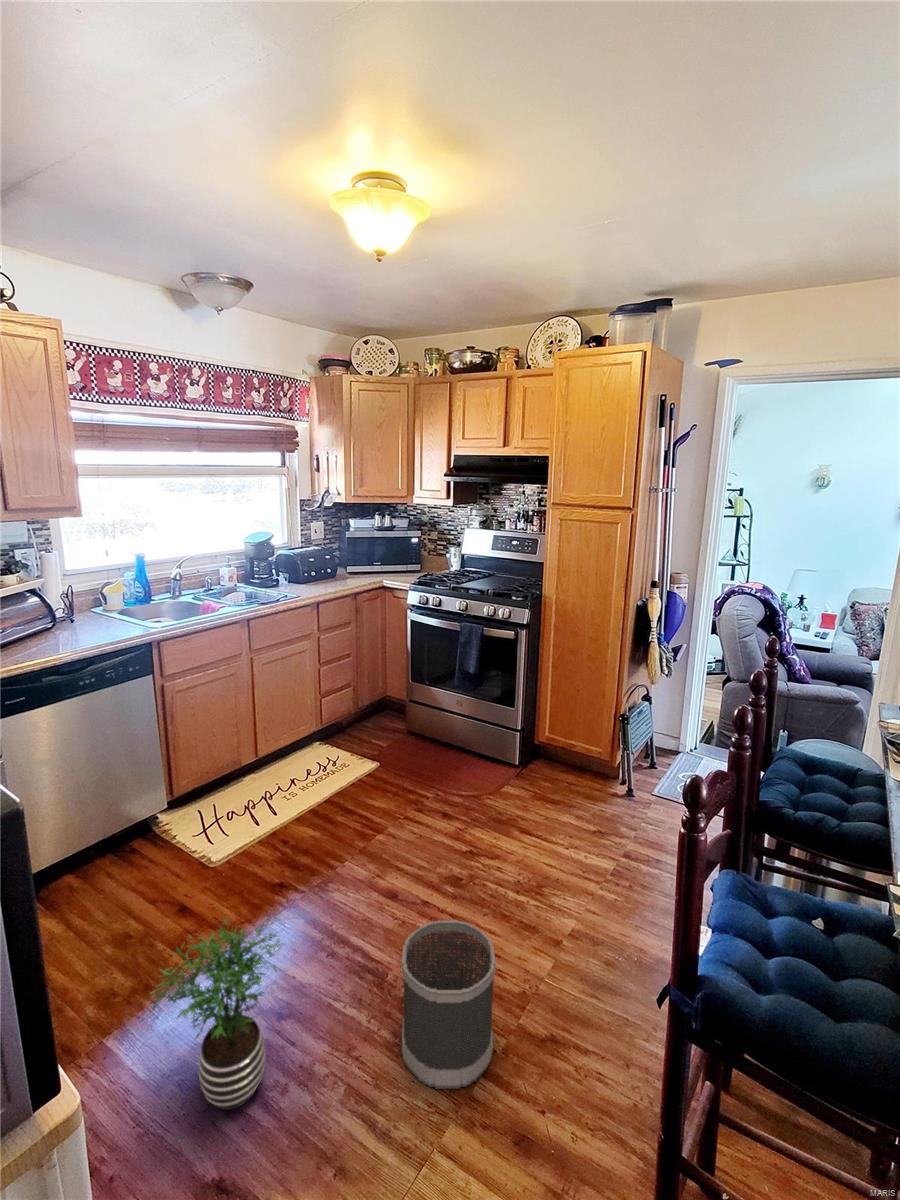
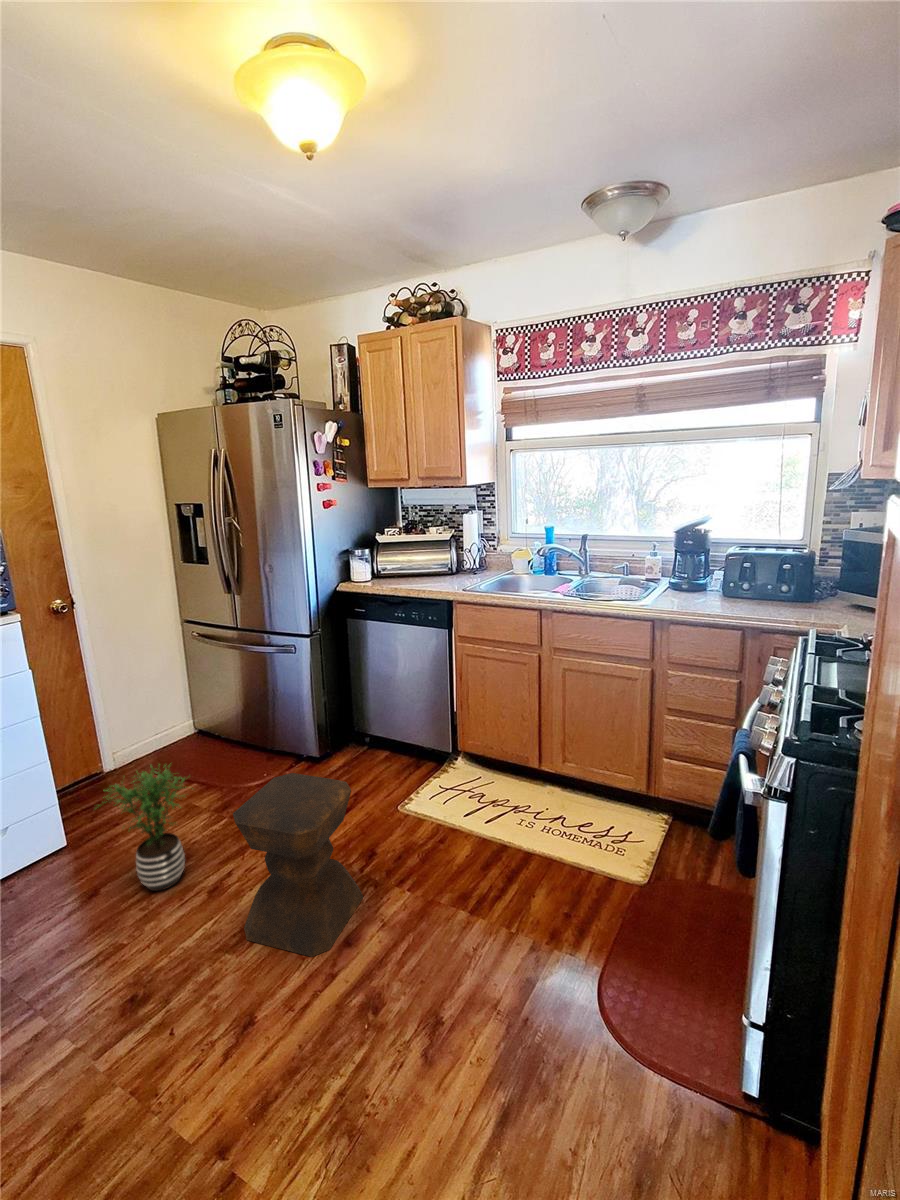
stool: none [292,790,408,971] -> present [233,773,363,957]
wastebasket: present [402,920,496,1089] -> none [54,891,179,1057]

